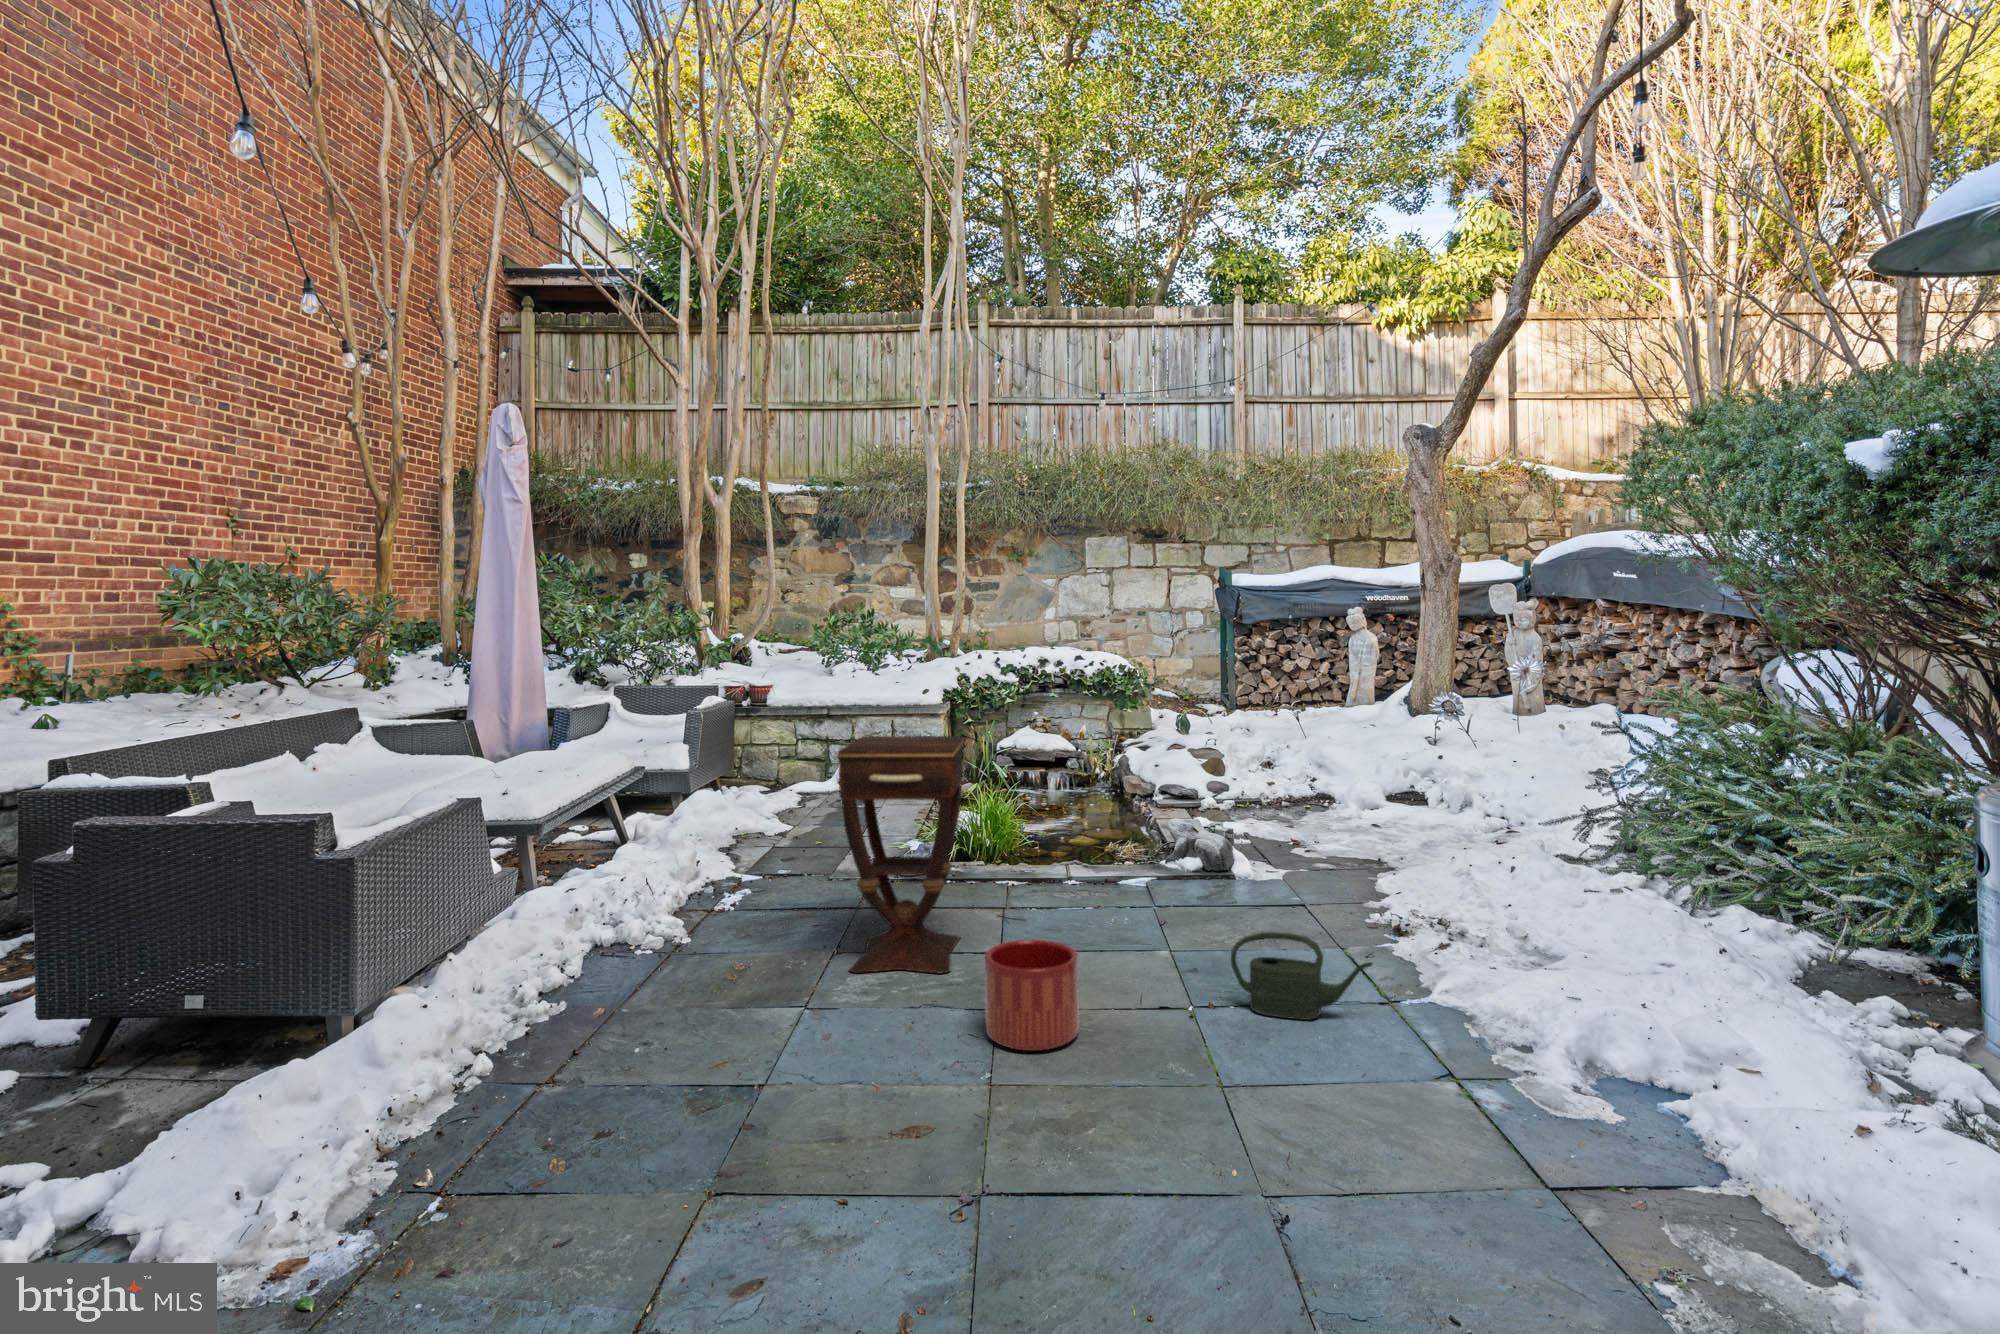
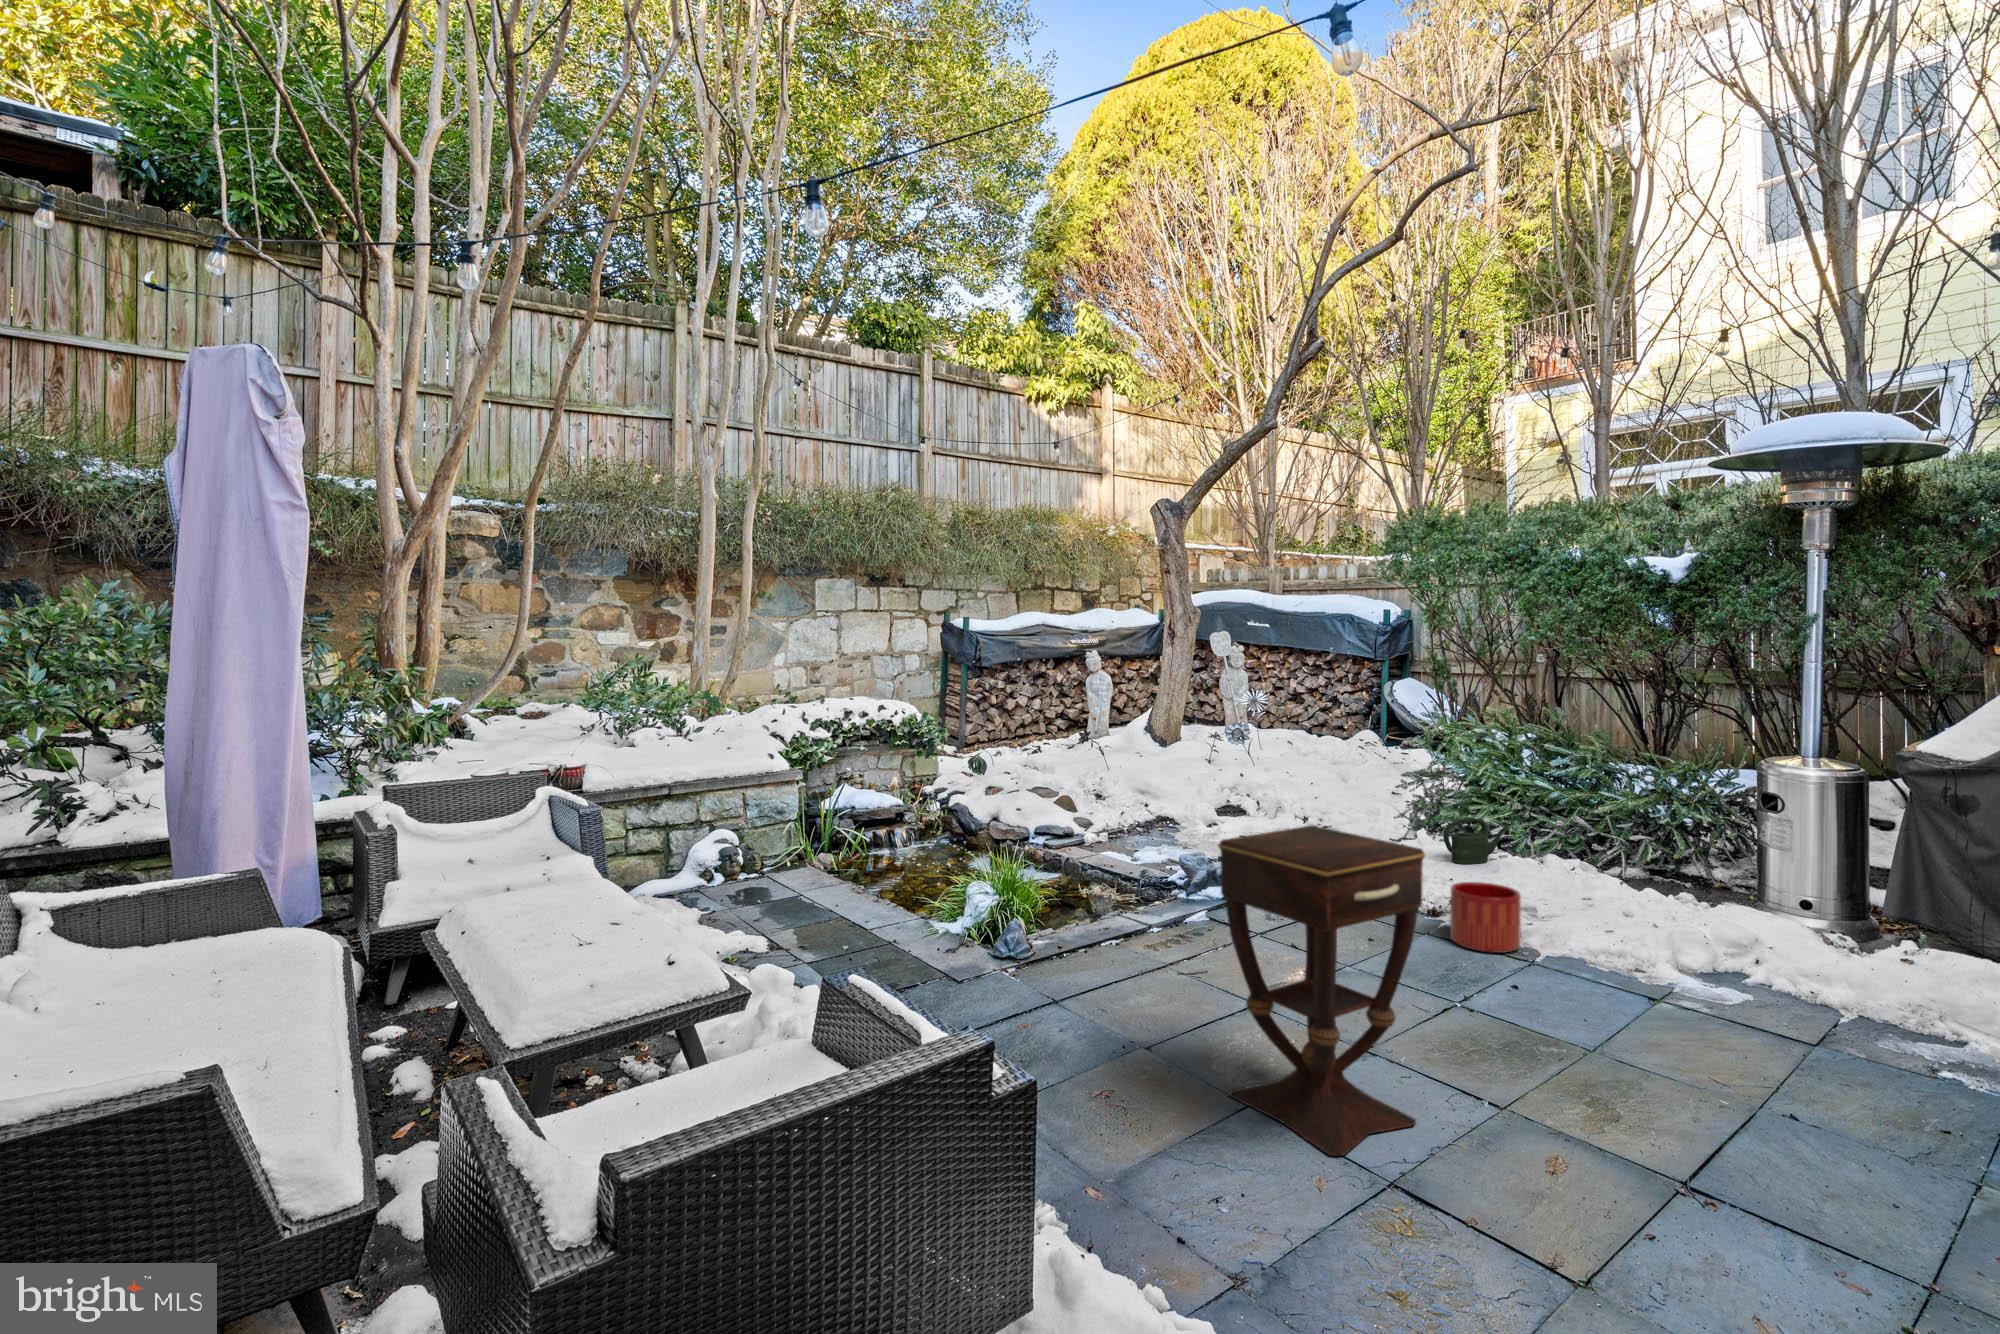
watering can: present [1231,932,1372,1020] -> present [1443,818,1508,864]
planter: present [985,940,1079,1051] -> present [1450,882,1521,953]

